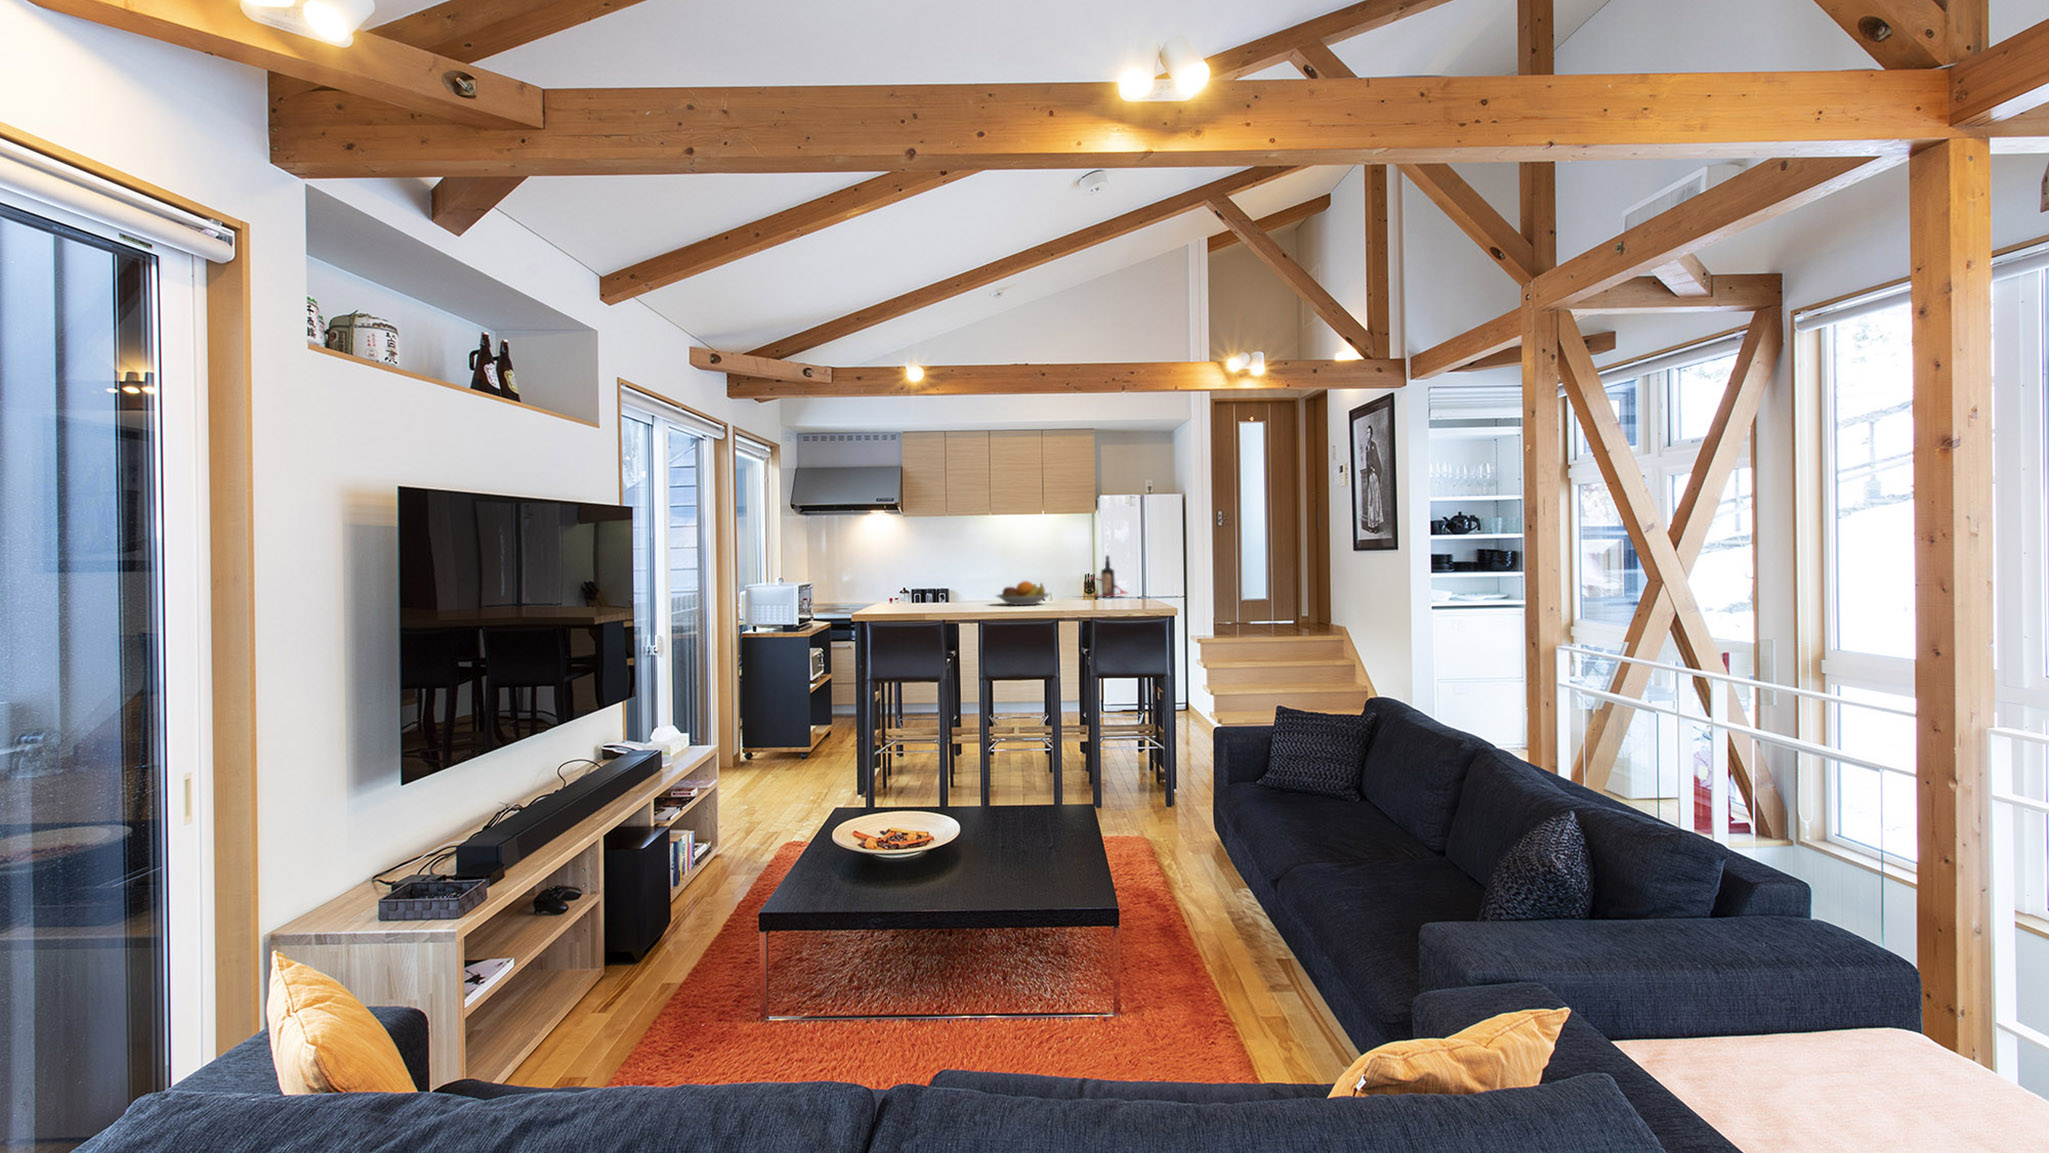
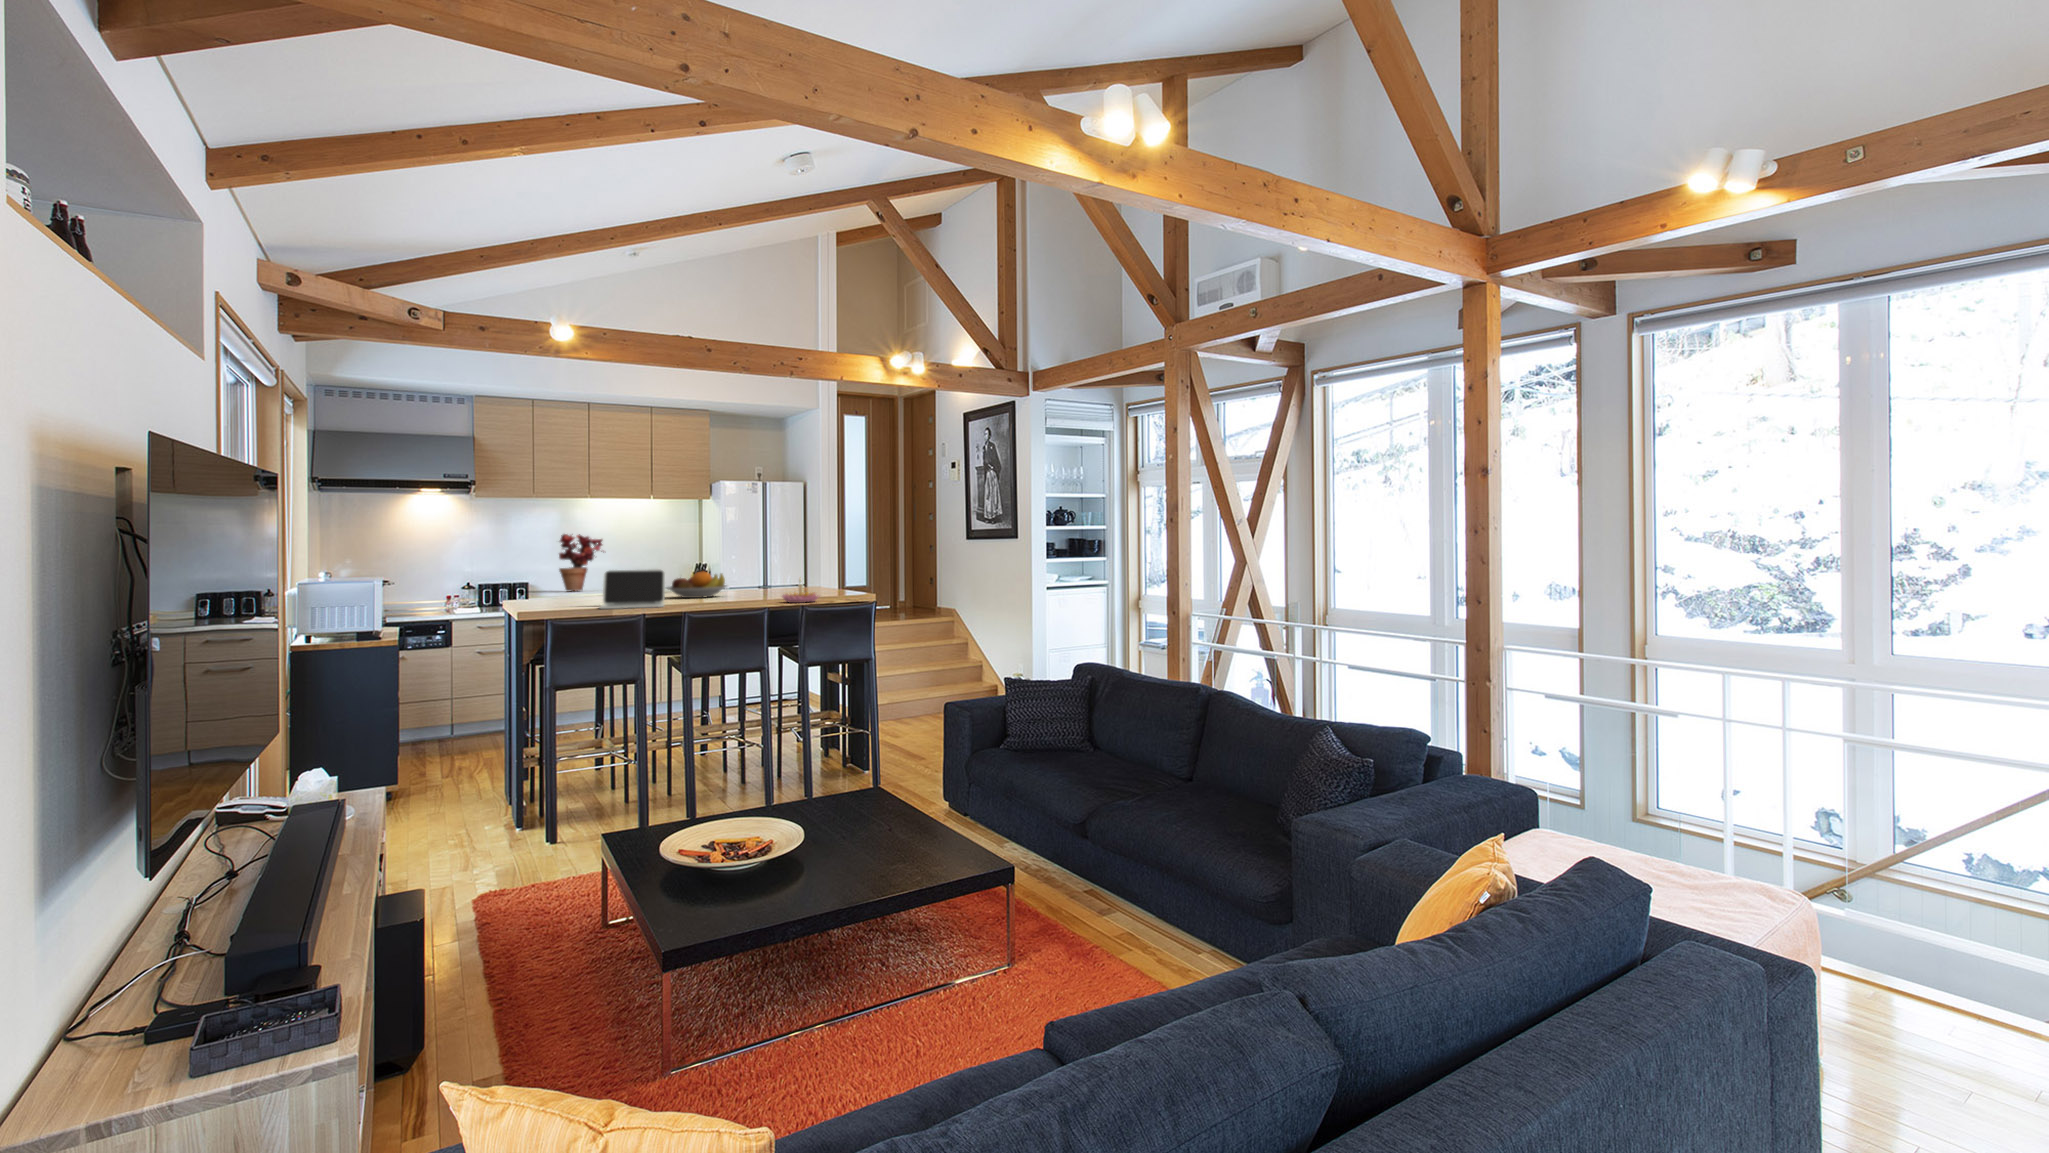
potted plant: none [958,545,997,593] -> present [559,534,602,591]
bottle: present [1092,555,1126,597] -> none [738,545,783,589]
laptop: none [902,580,970,616] -> present [599,569,665,609]
candle holder: none [1054,590,1092,617] -> present [782,579,820,603]

